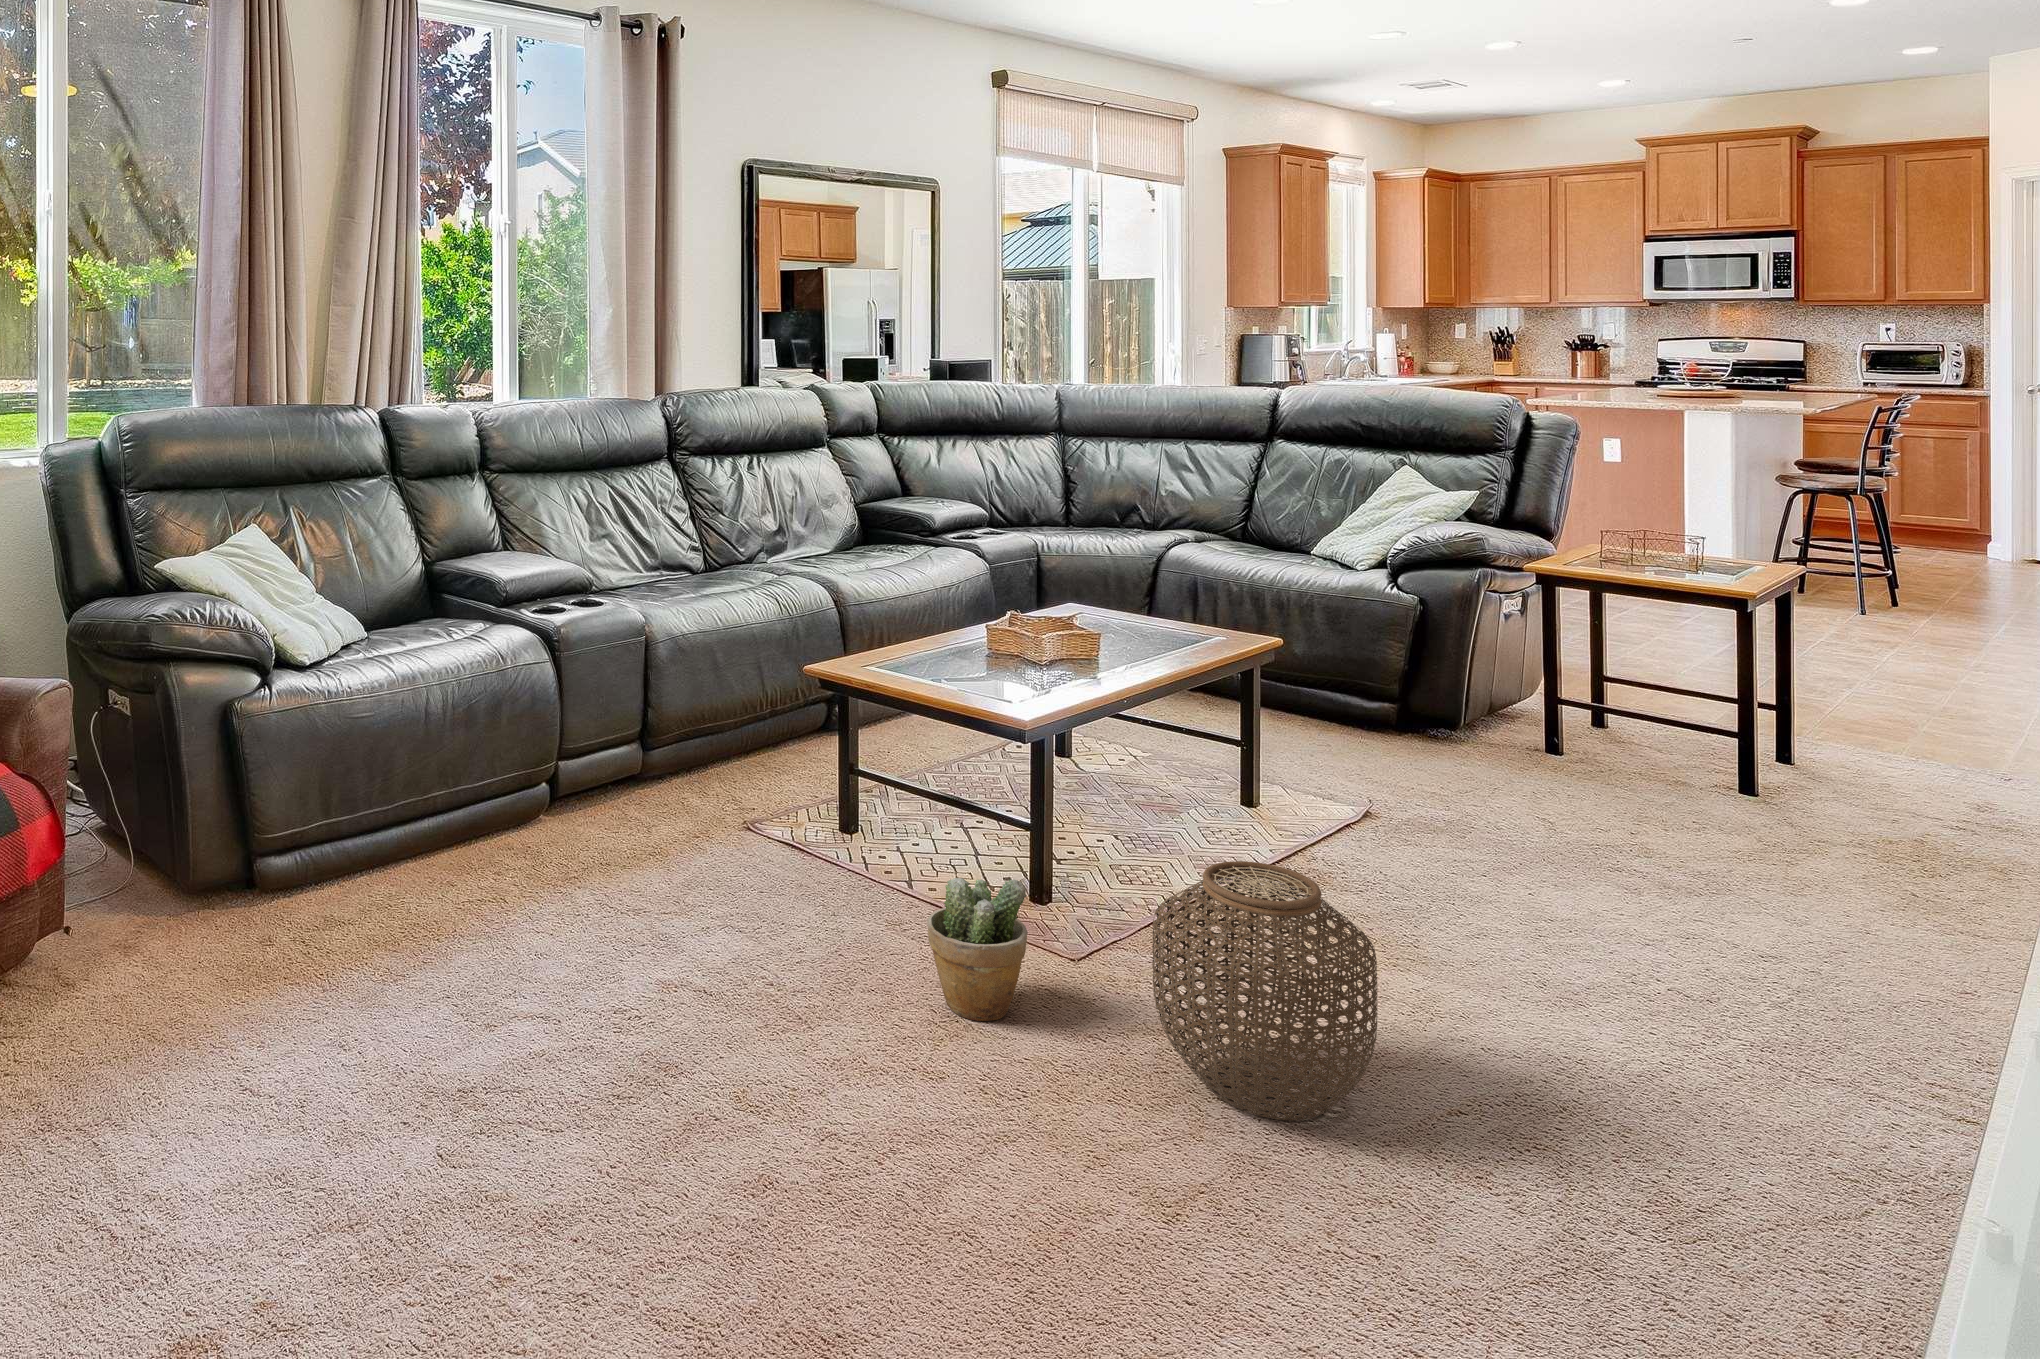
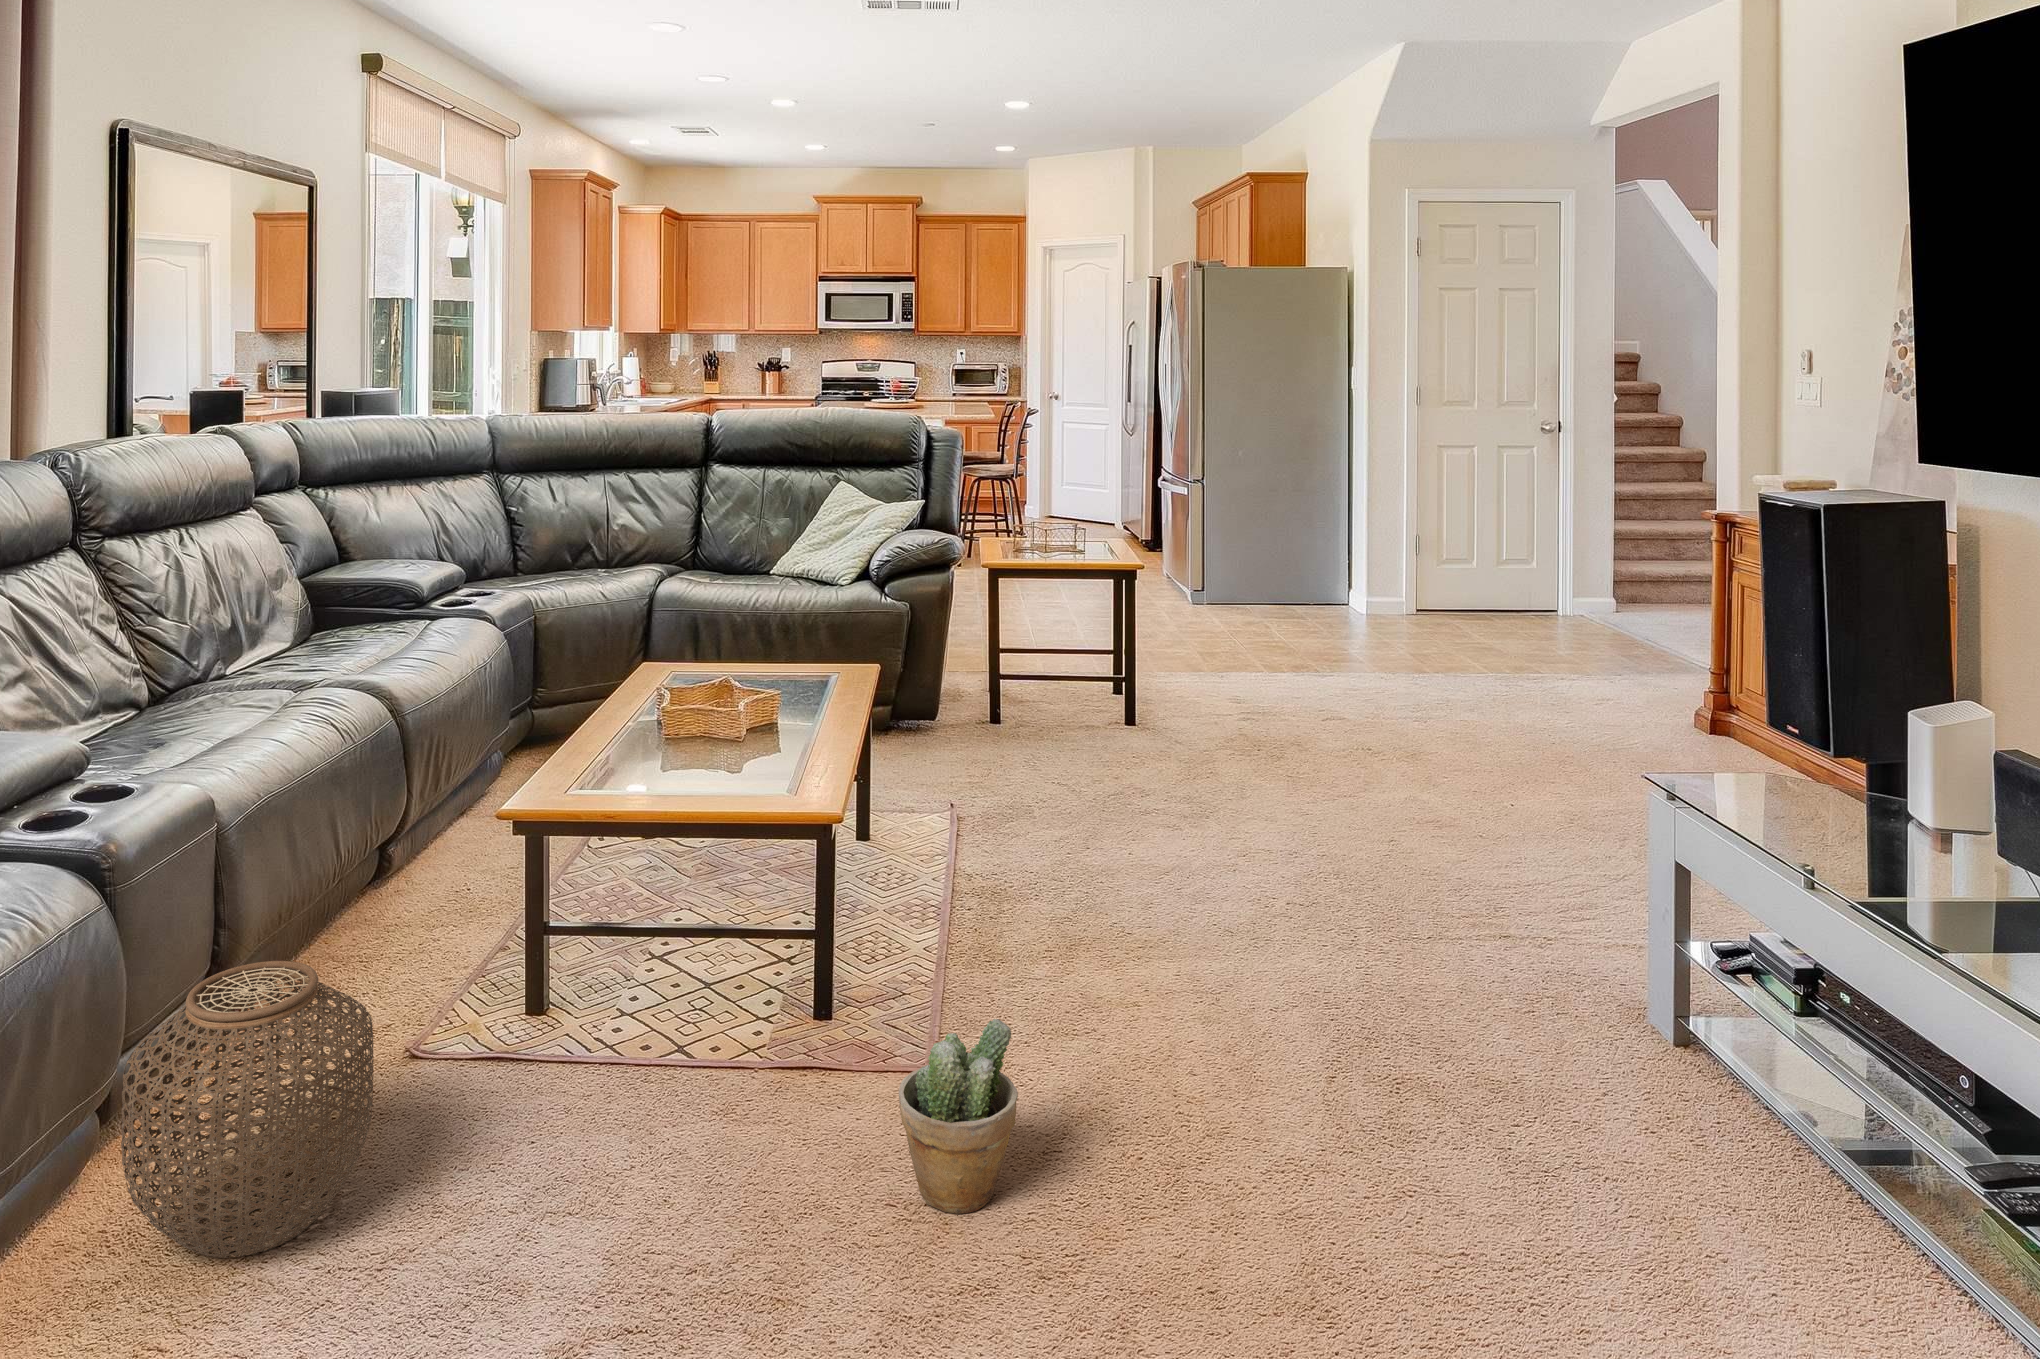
woven basket: present [1152,861,1377,1120] -> present [121,961,373,1258]

